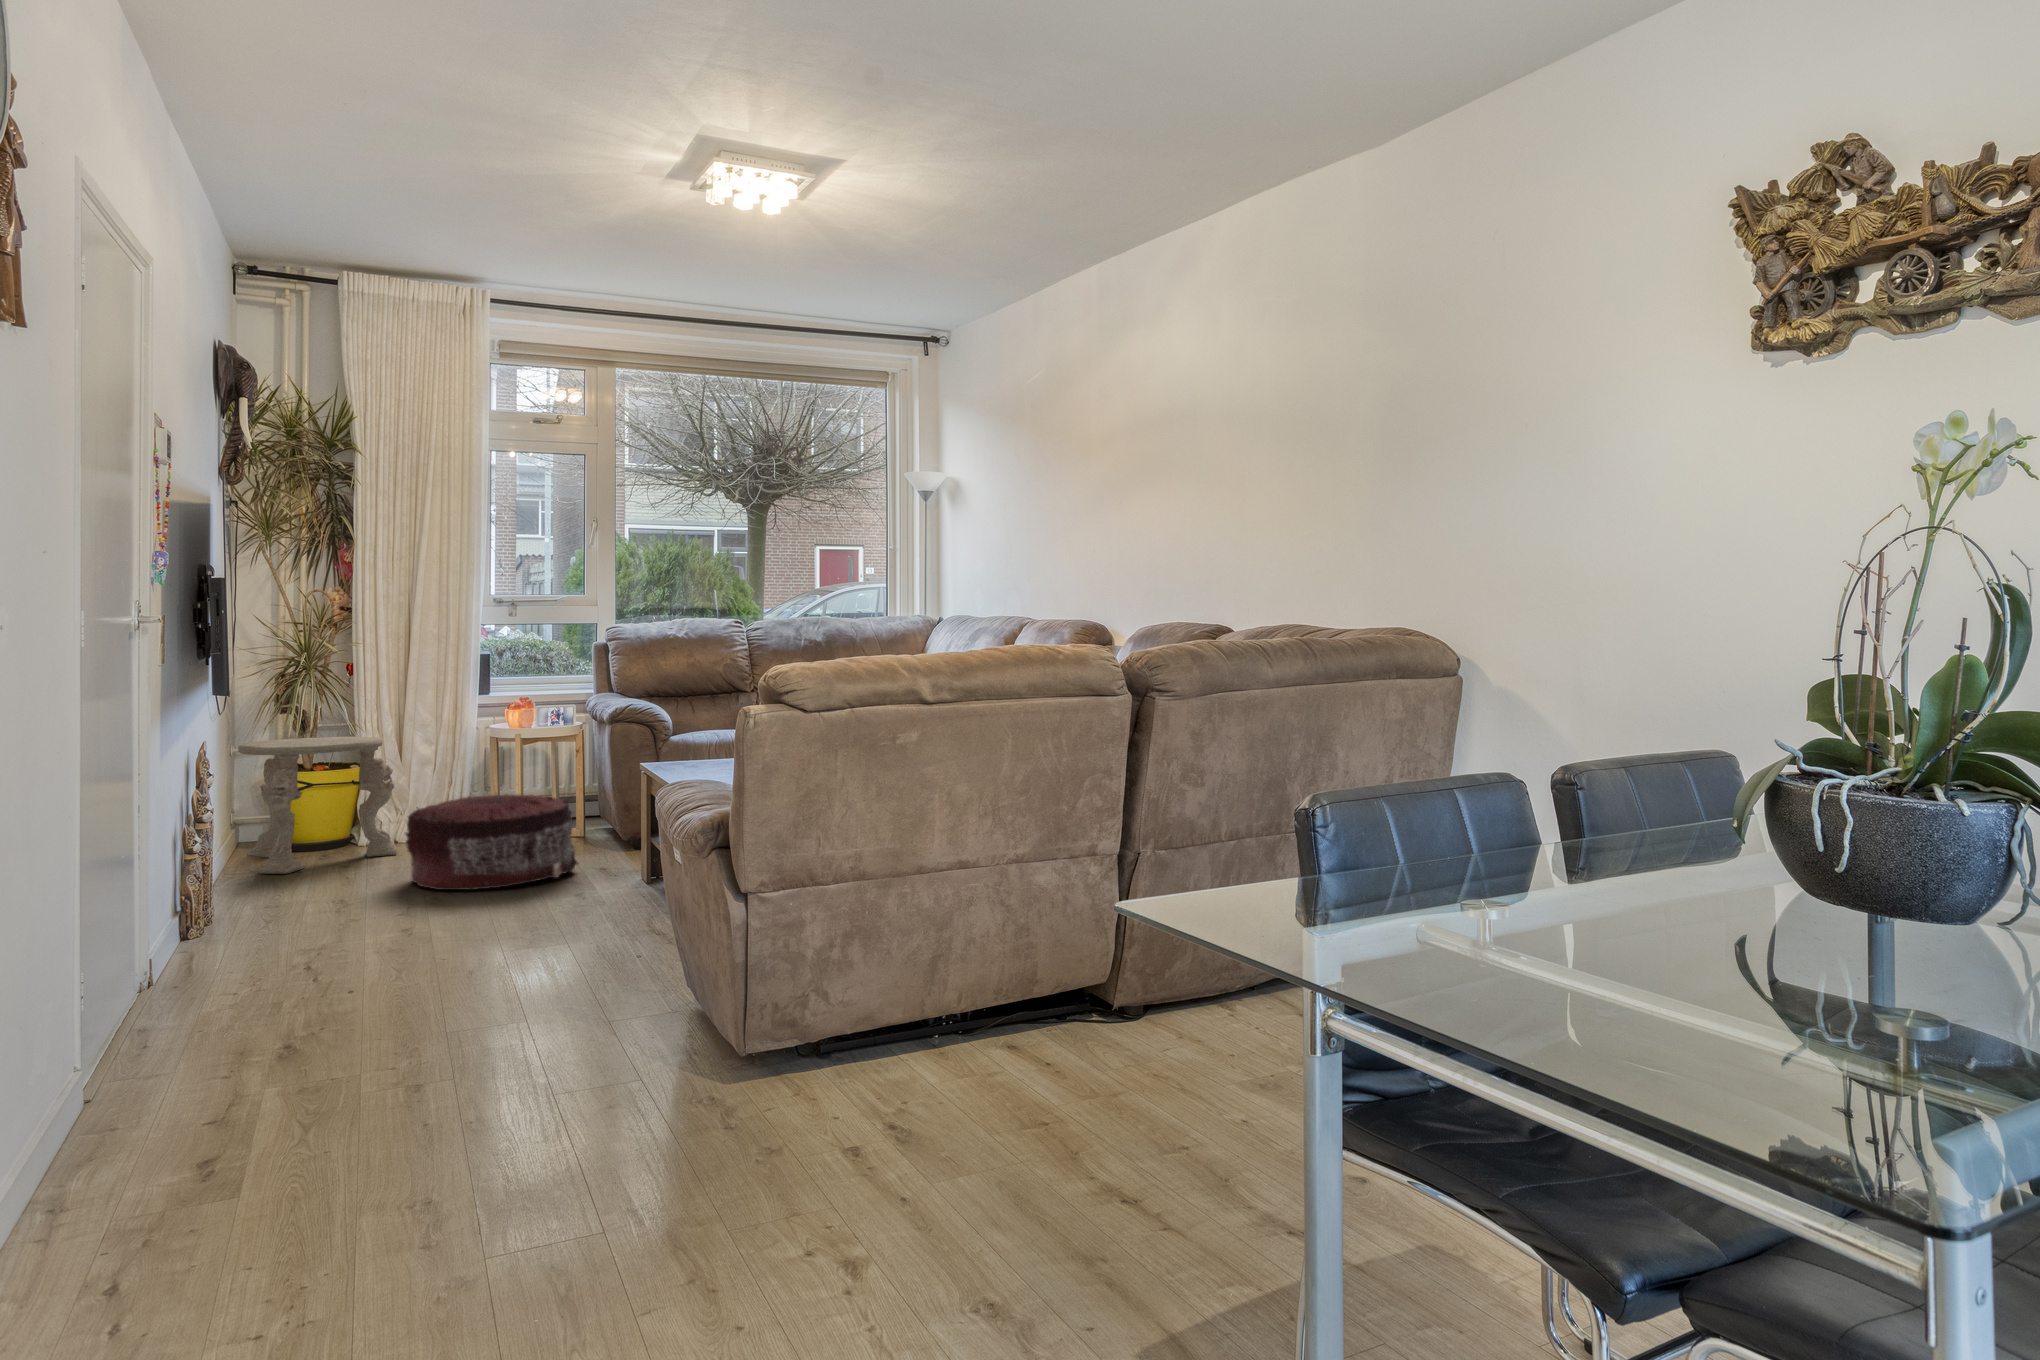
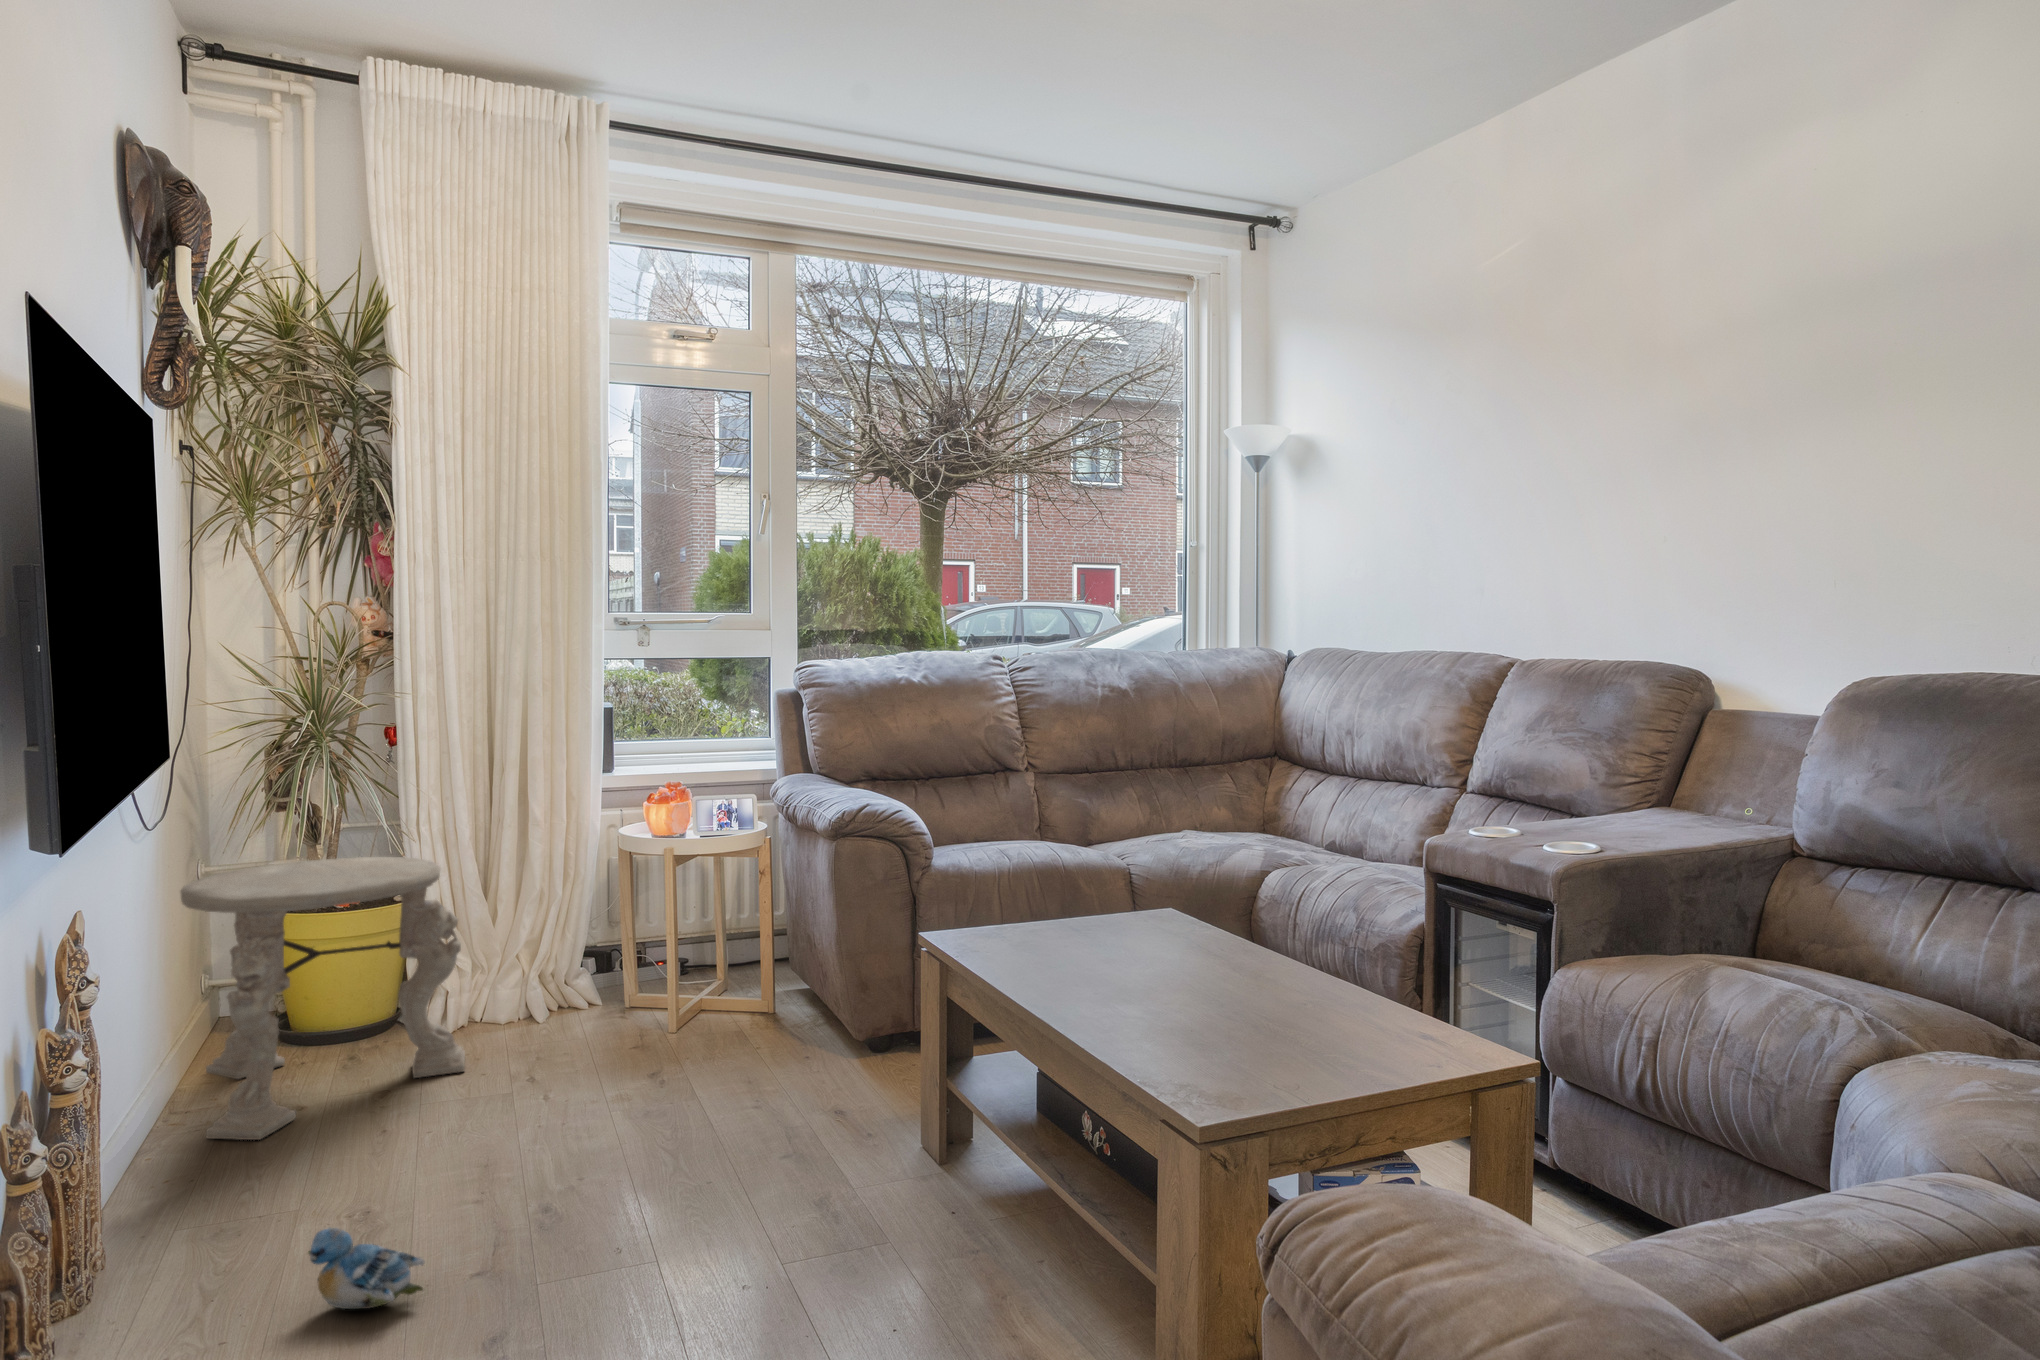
pouf: present [406,794,579,890] -> none [476,979,802,1217]
plush toy: none [327,874,381,910] -> present [308,1228,424,1309]

